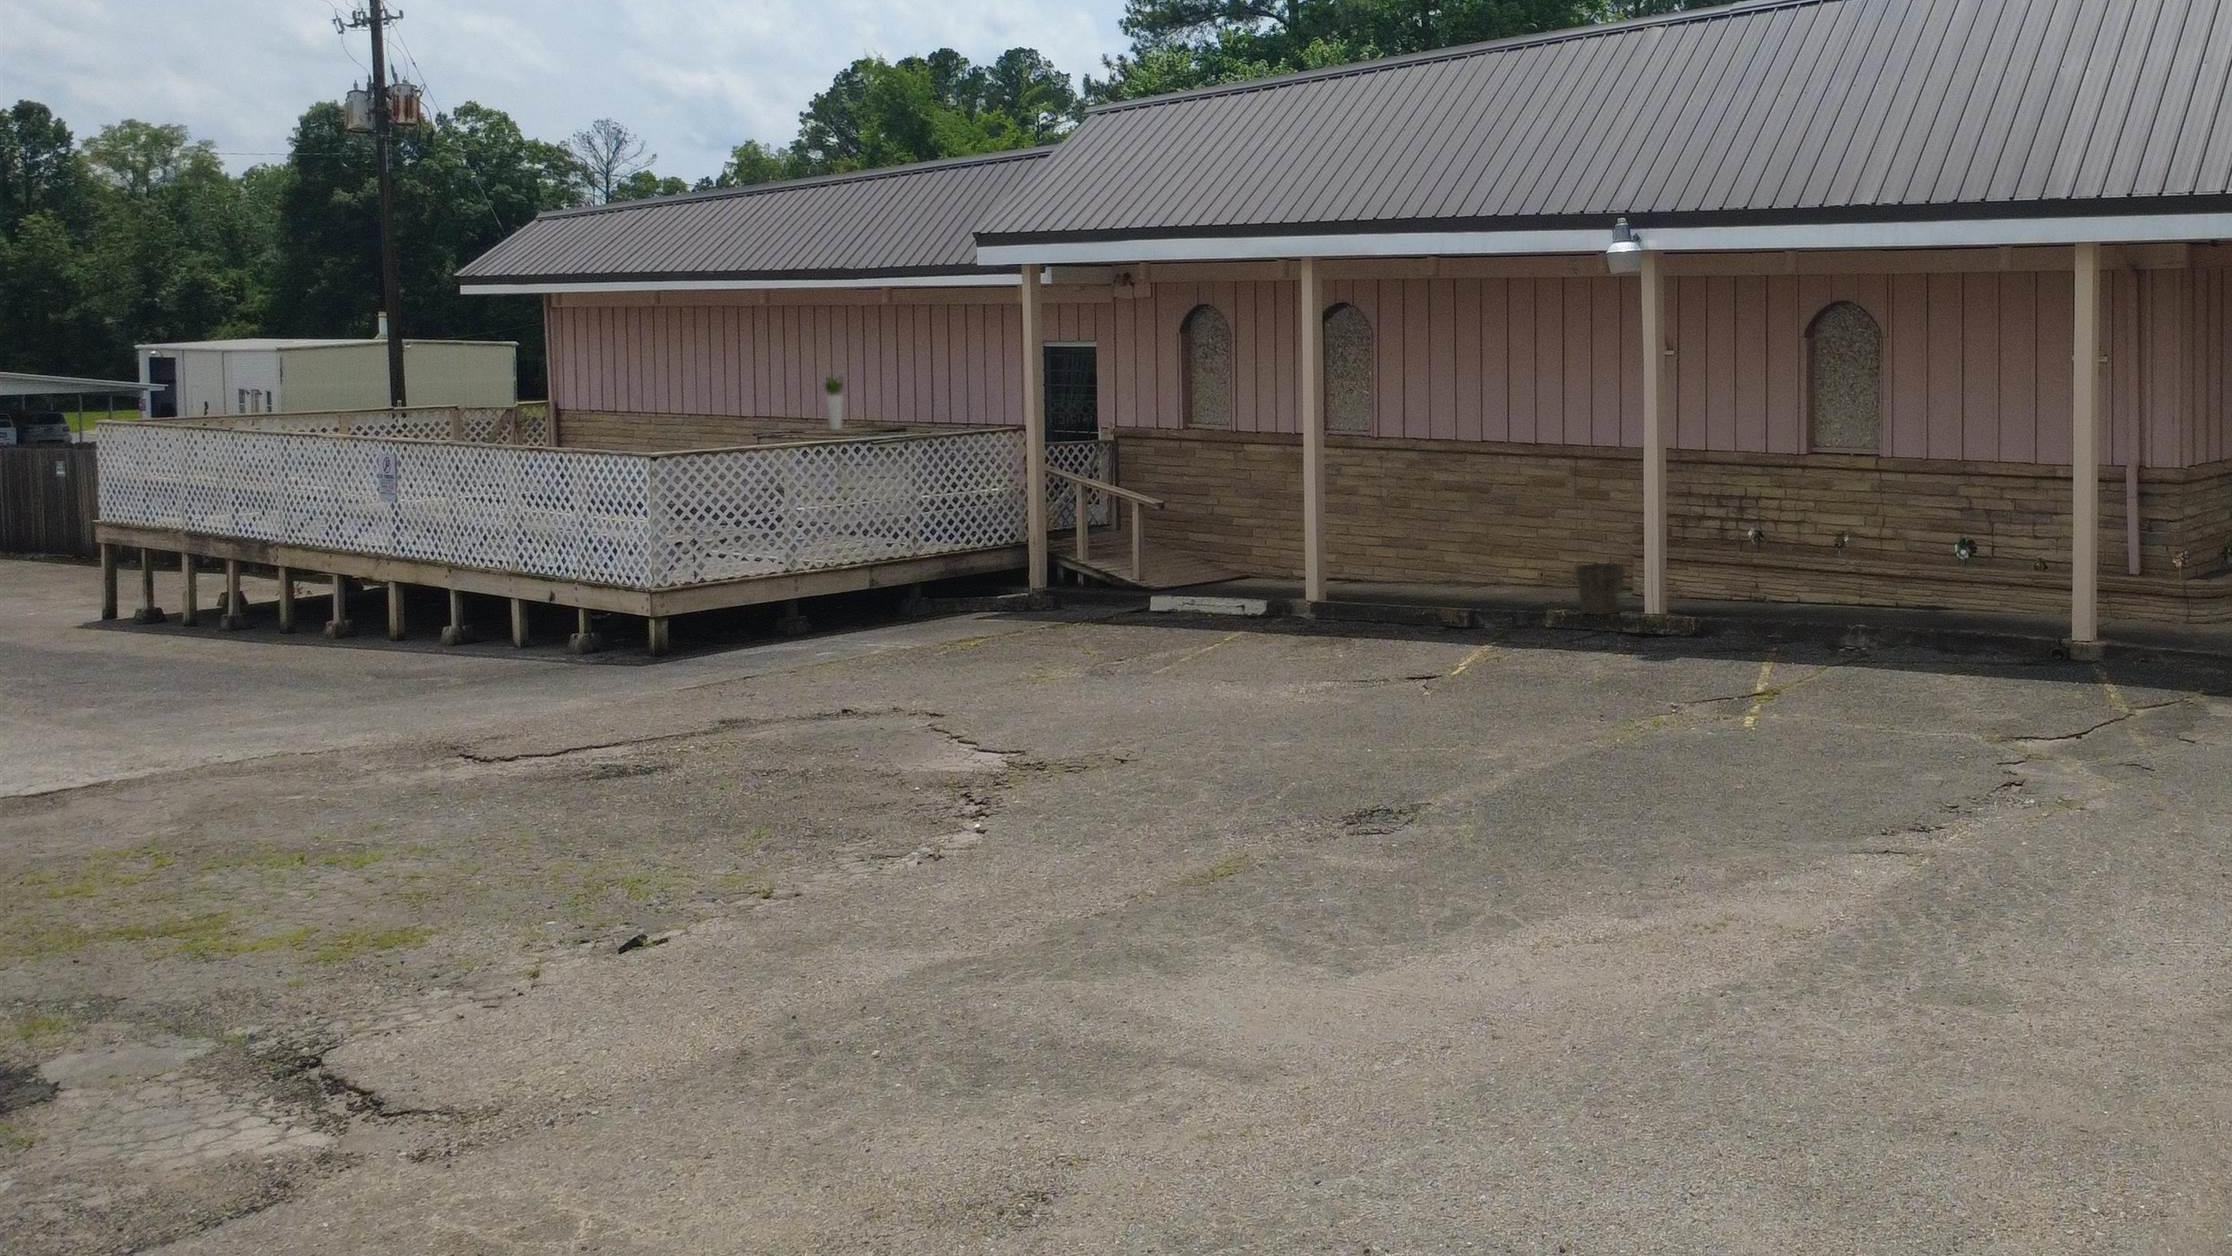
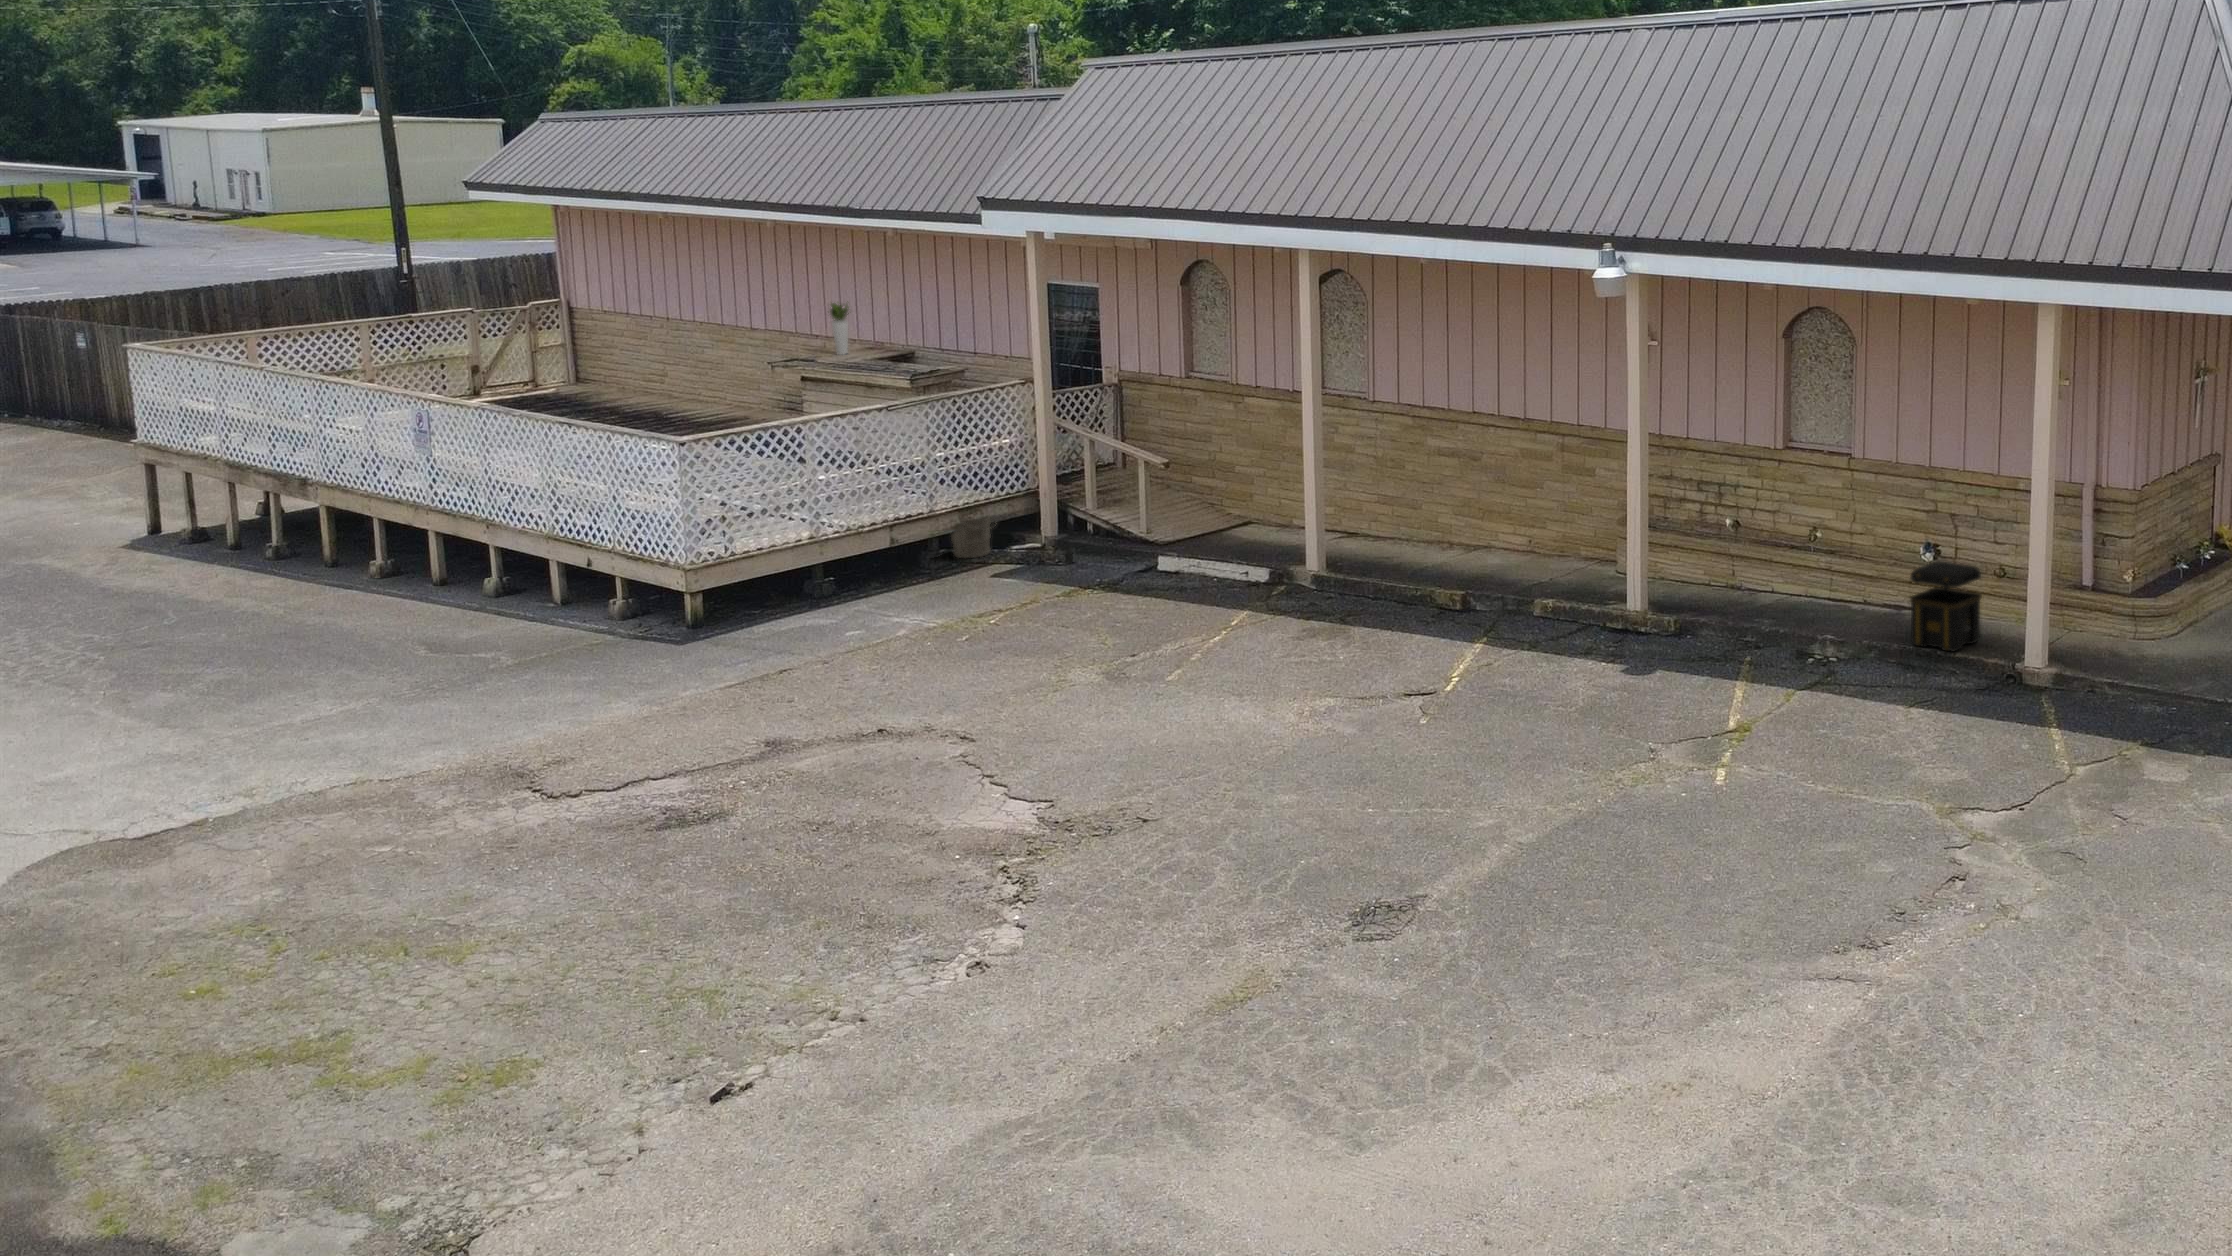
toolbox: none [1945,554,2023,645] -> present [1910,562,1982,652]
bucket: present [1575,562,1625,615] -> present [951,514,996,558]

